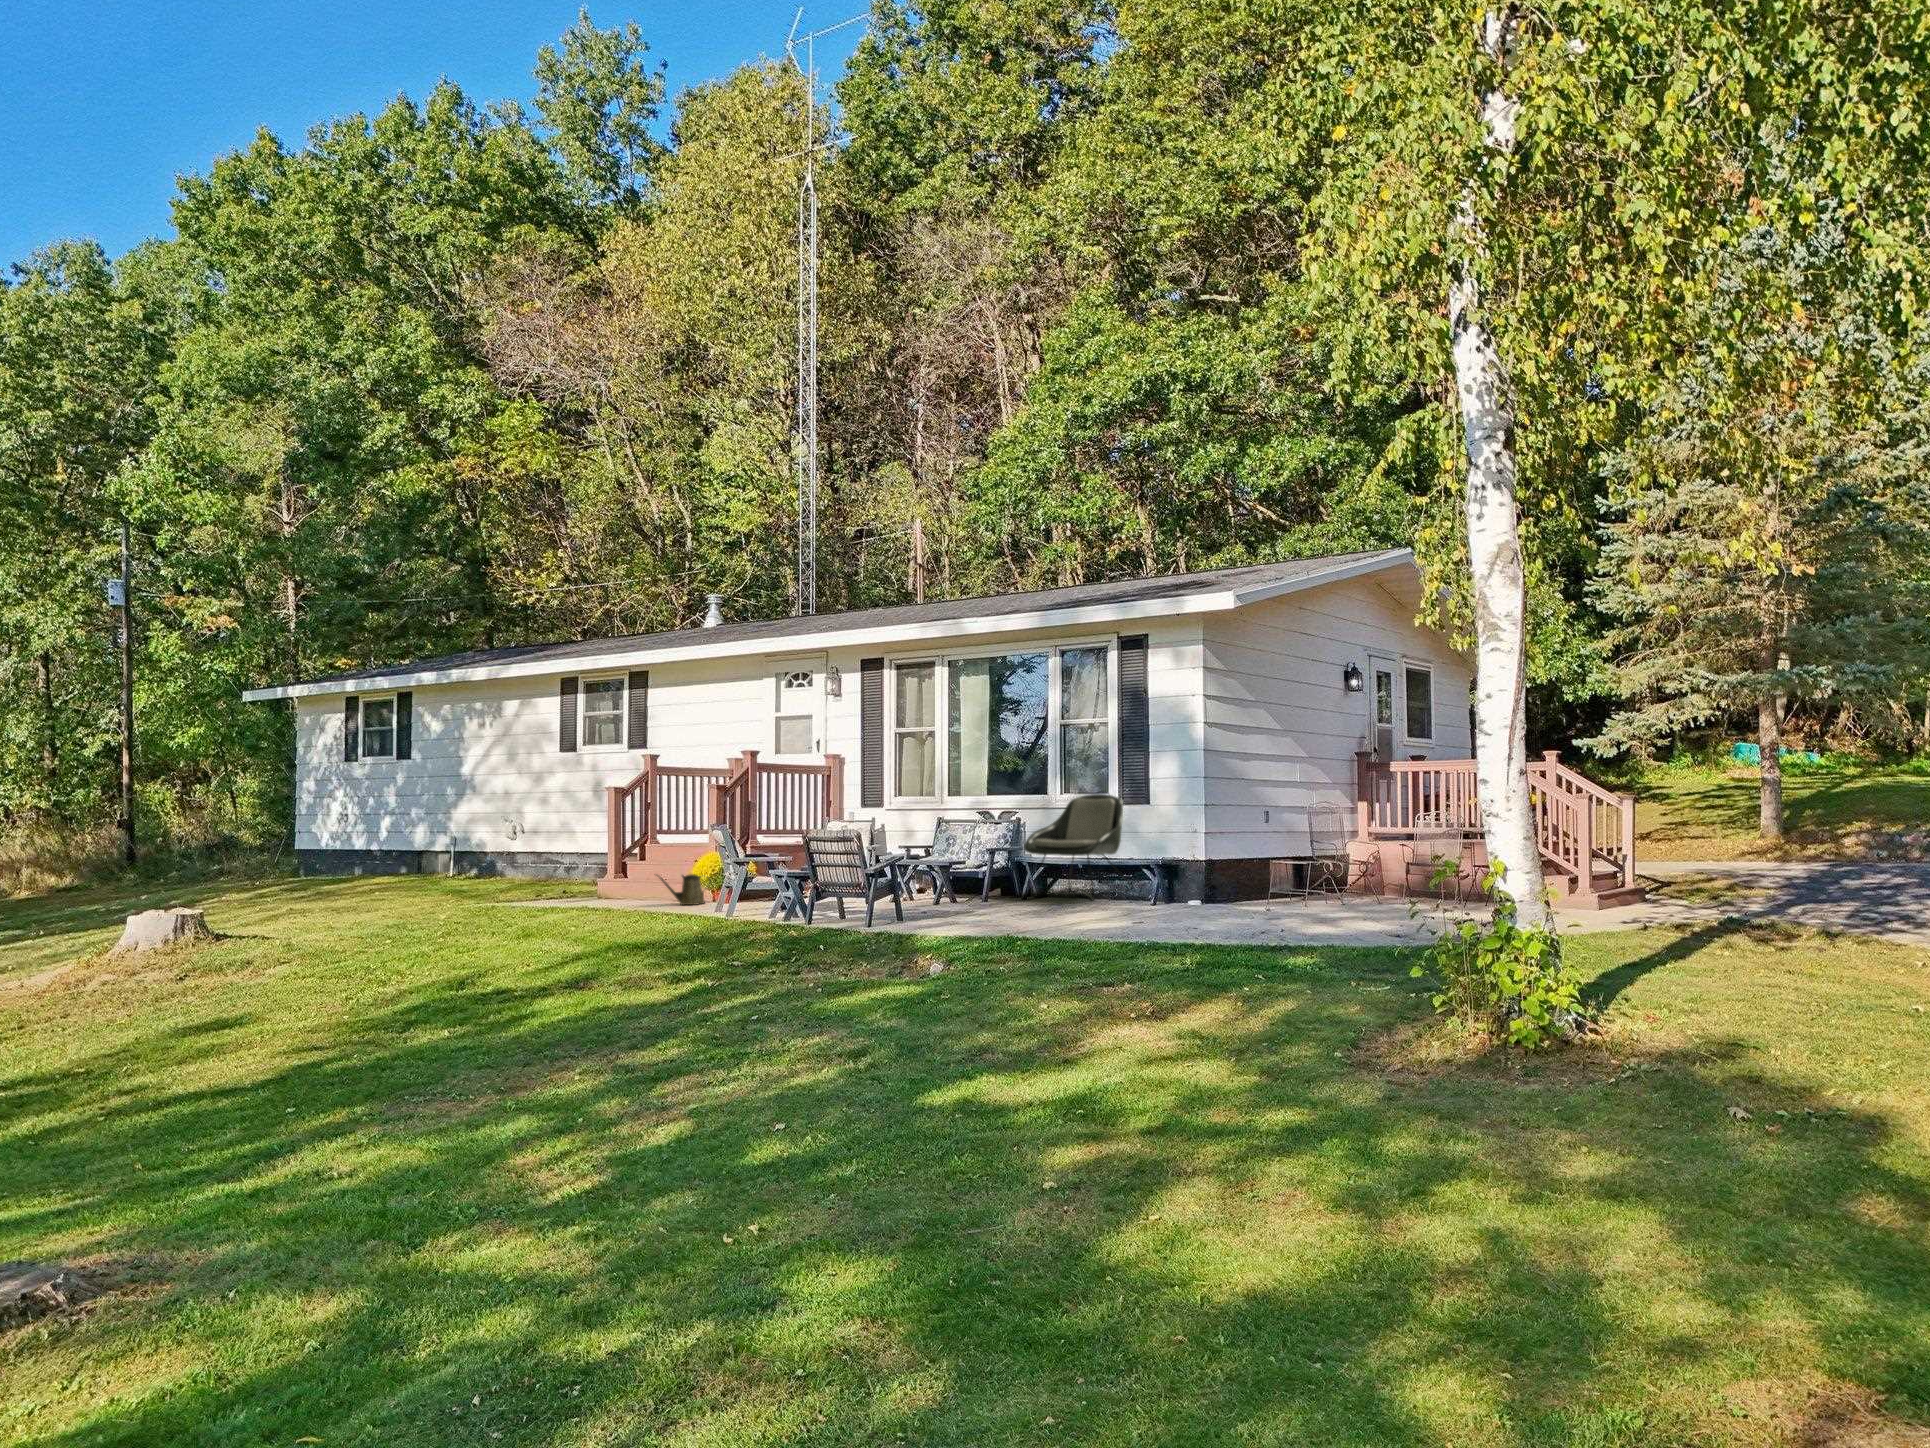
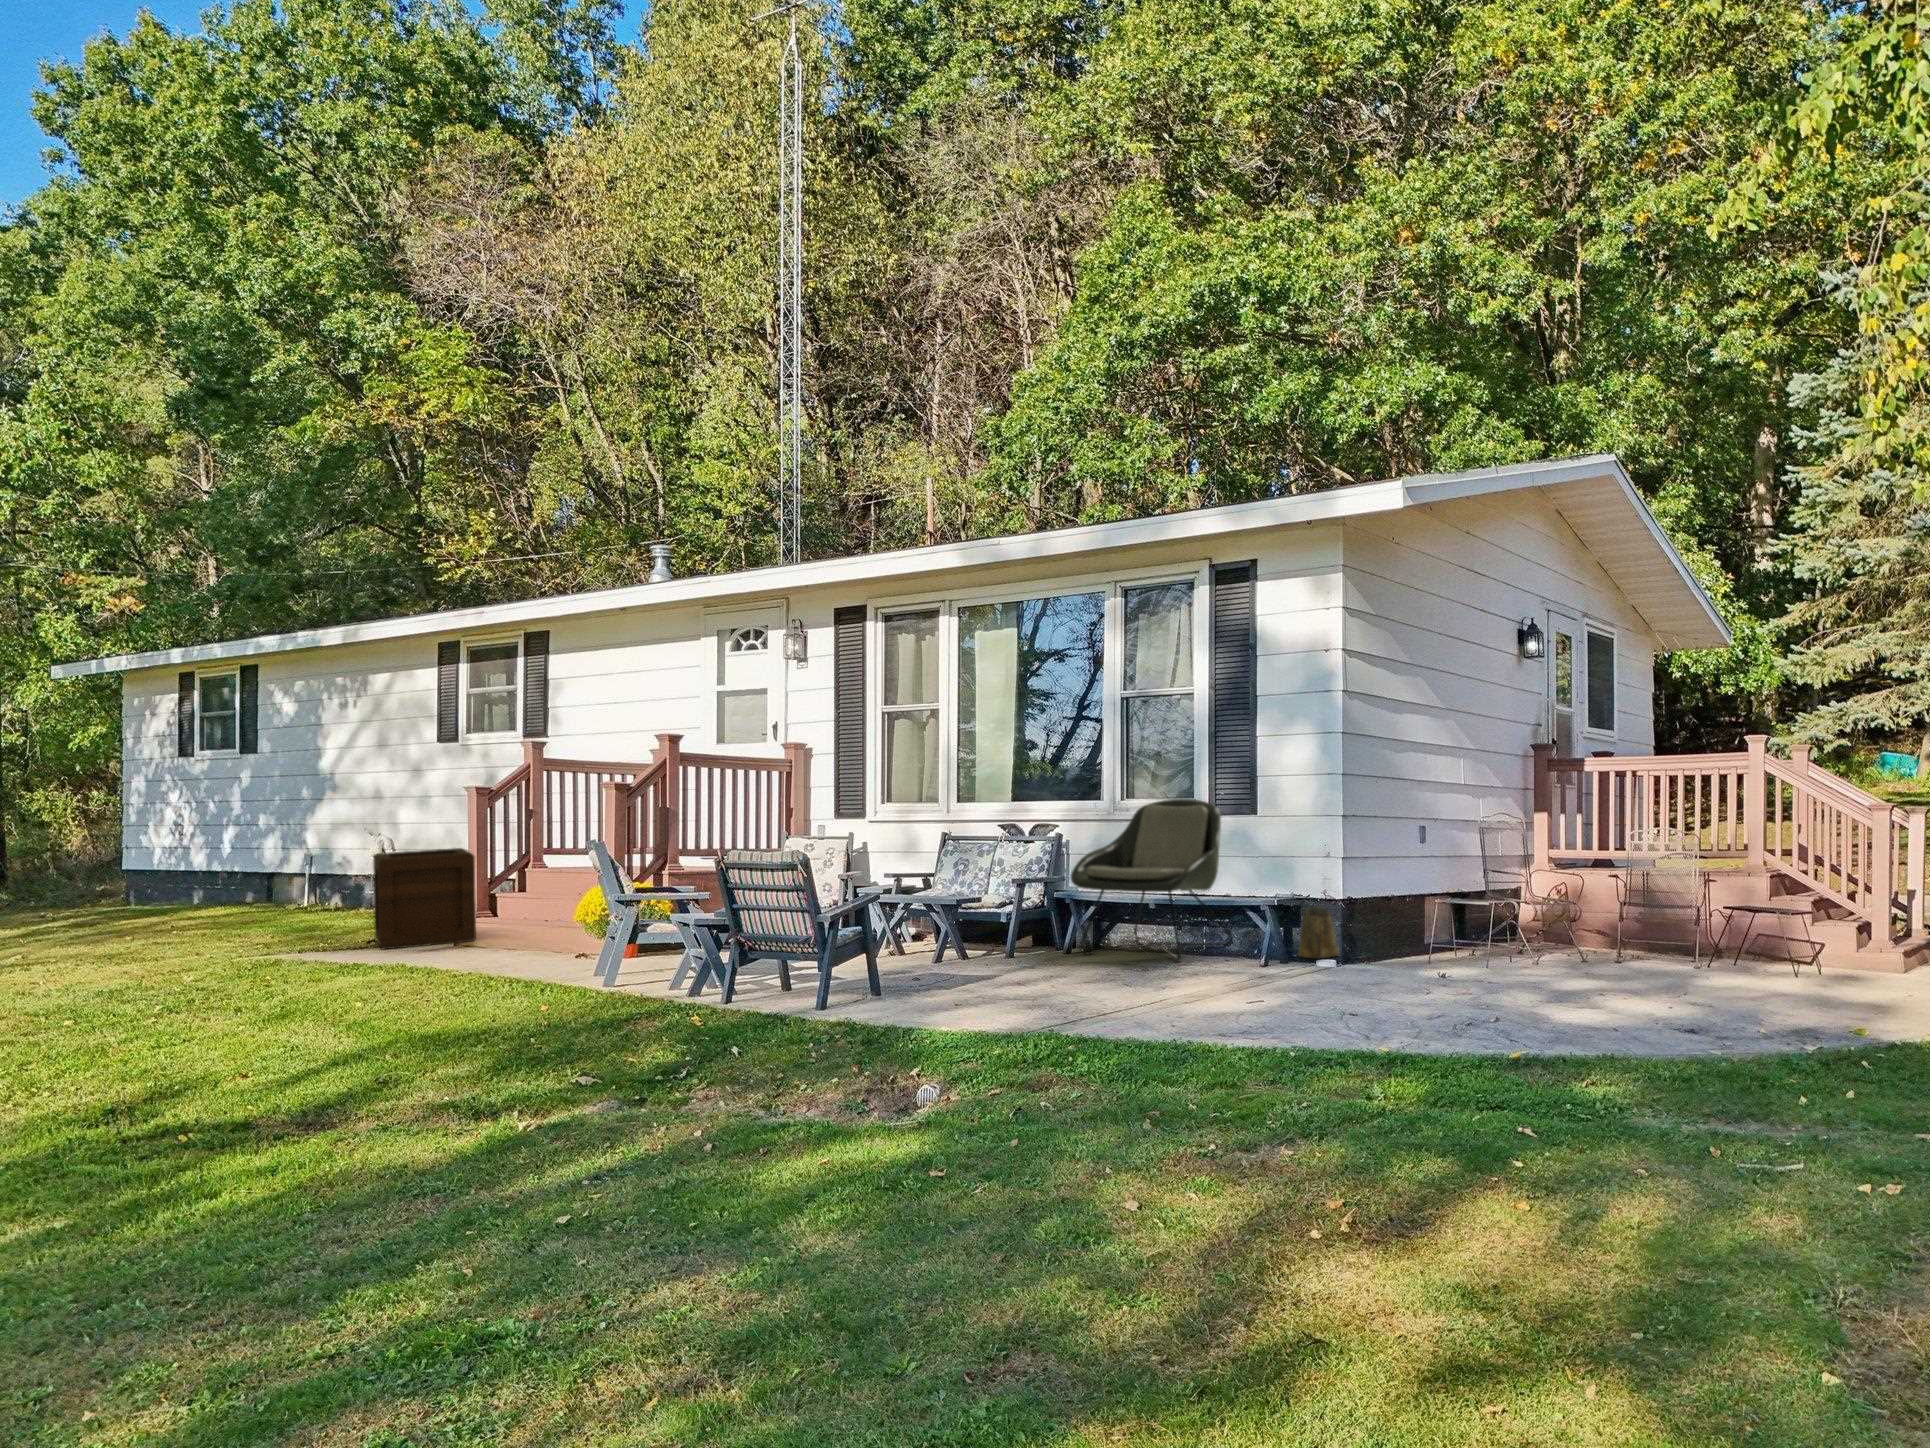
wooden crate: none [544,831,618,901] -> present [373,848,476,949]
watering can: present [656,874,710,905] -> present [1298,906,1339,958]

